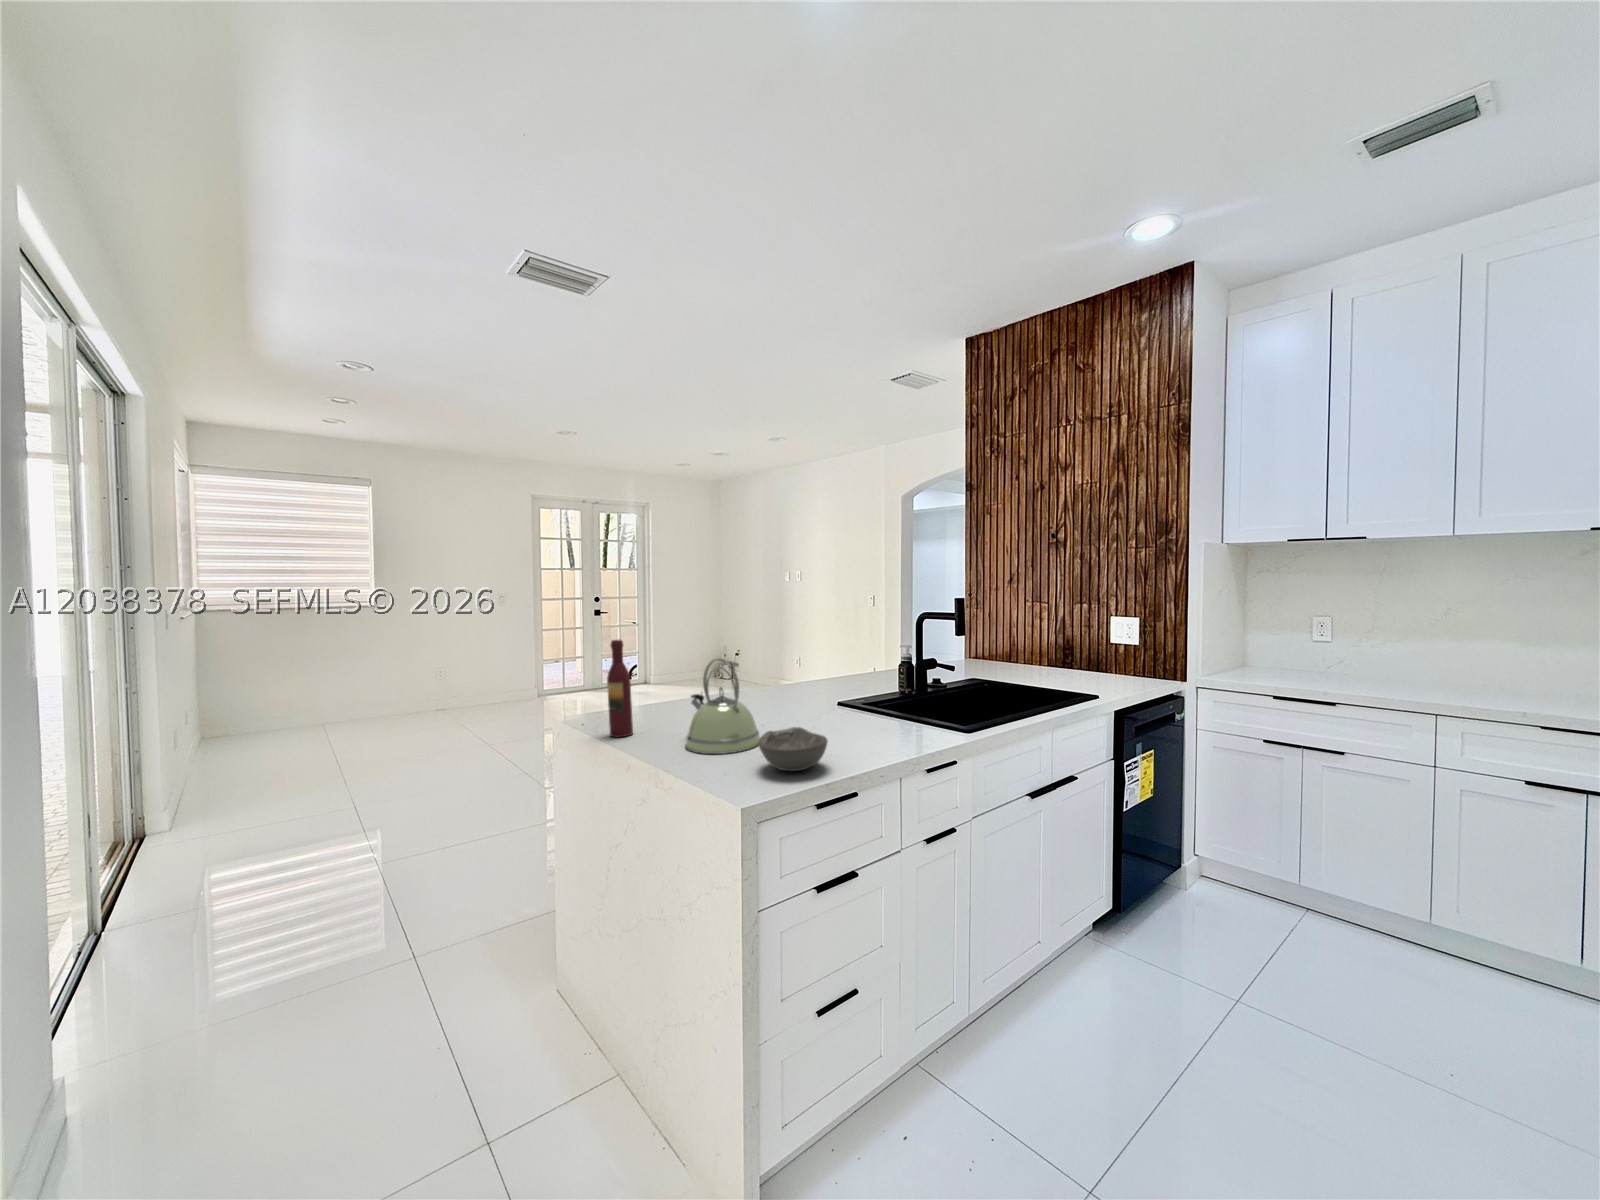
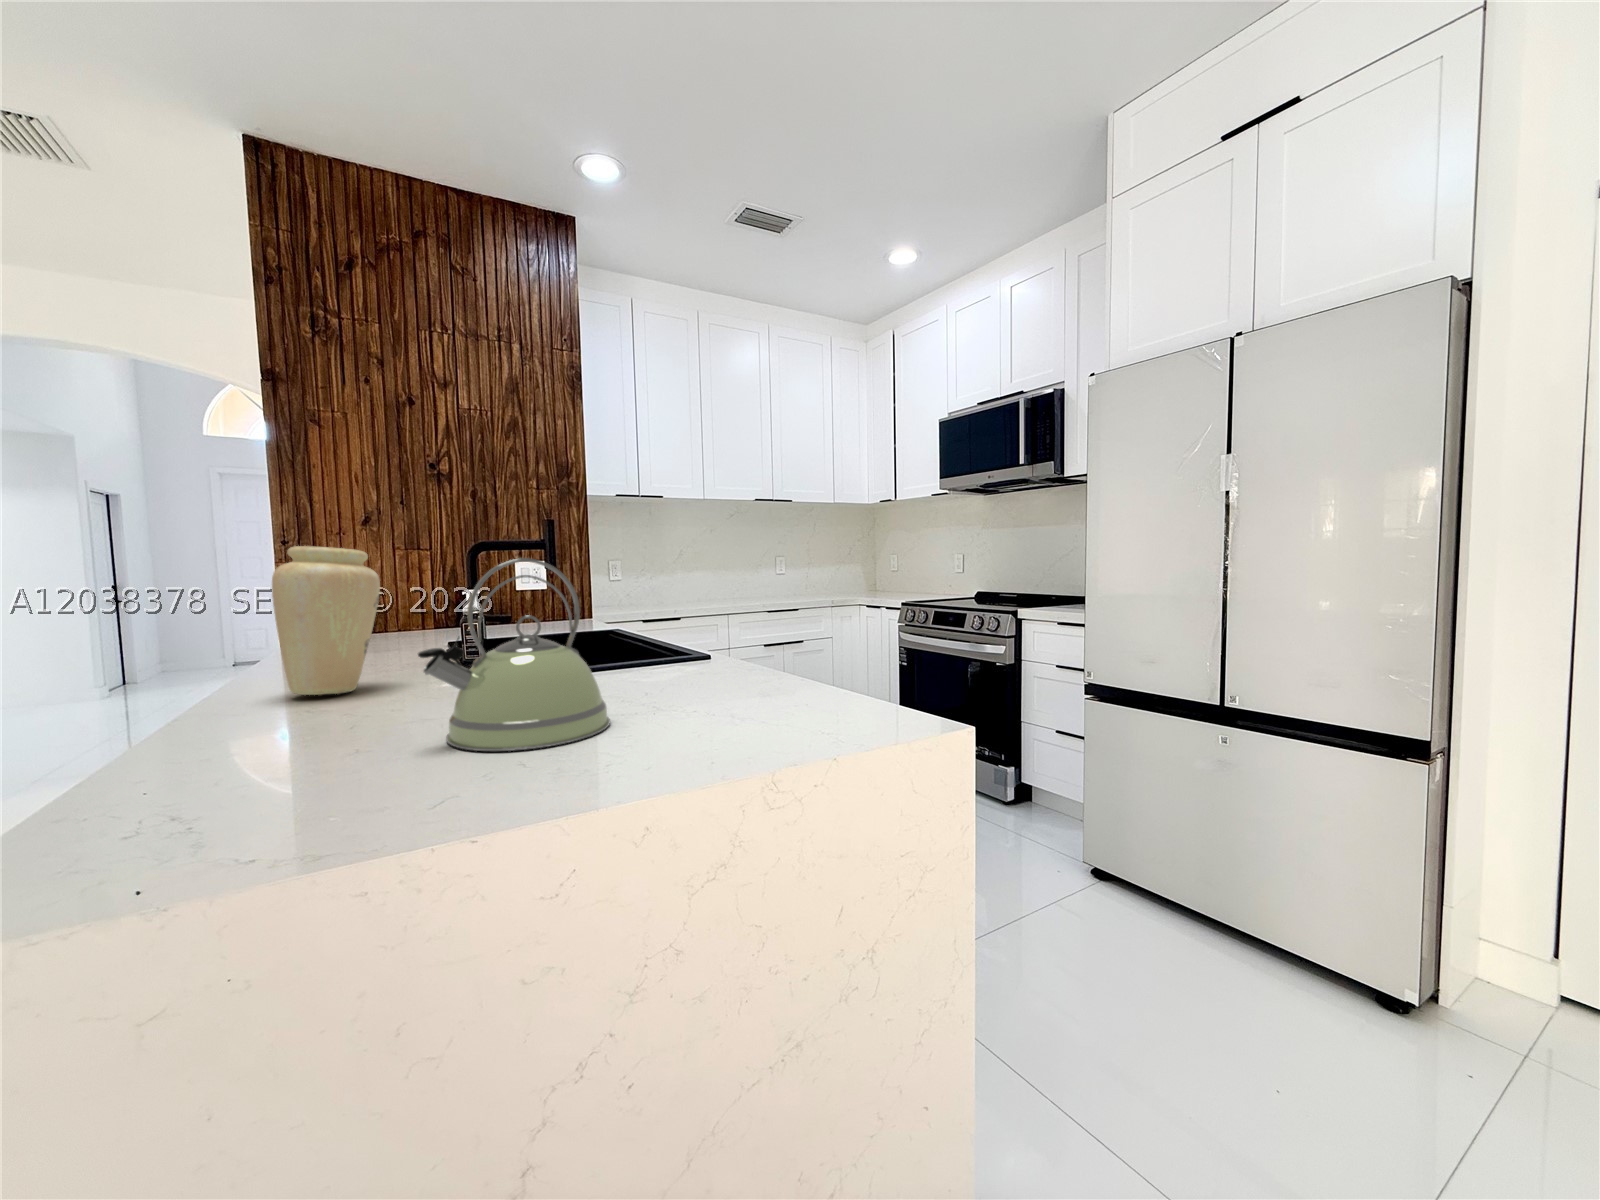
vase: none [779,627,824,703] -> present [272,546,380,695]
wine bottle: present [607,640,633,737] -> none [141,511,252,832]
bowl: present [758,727,828,771] -> none [685,650,792,701]

